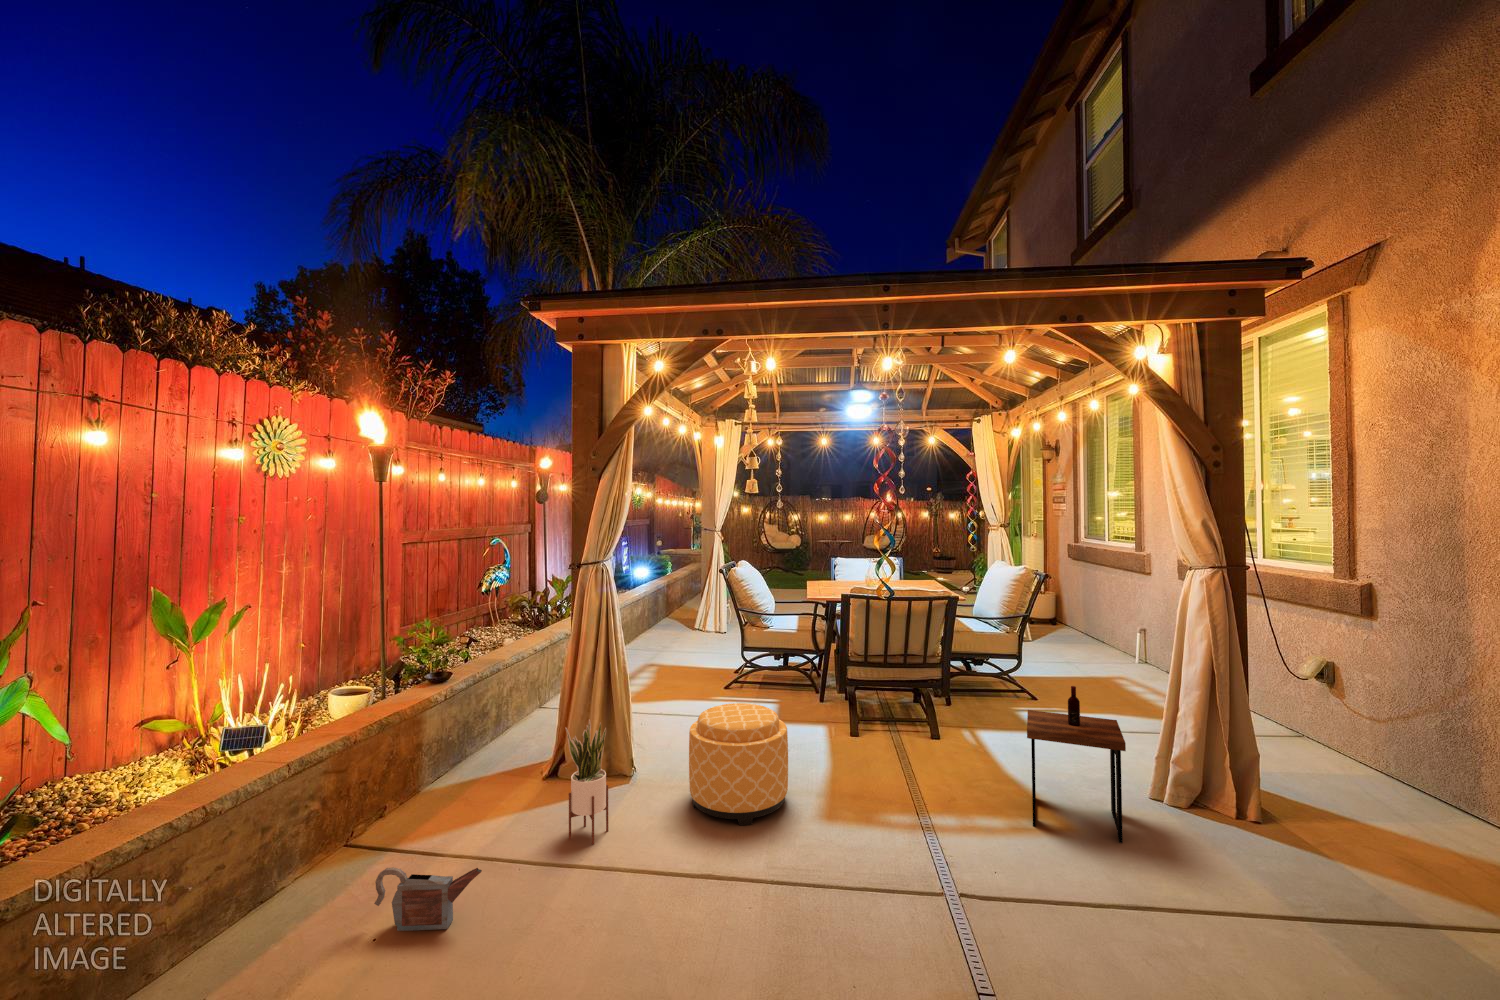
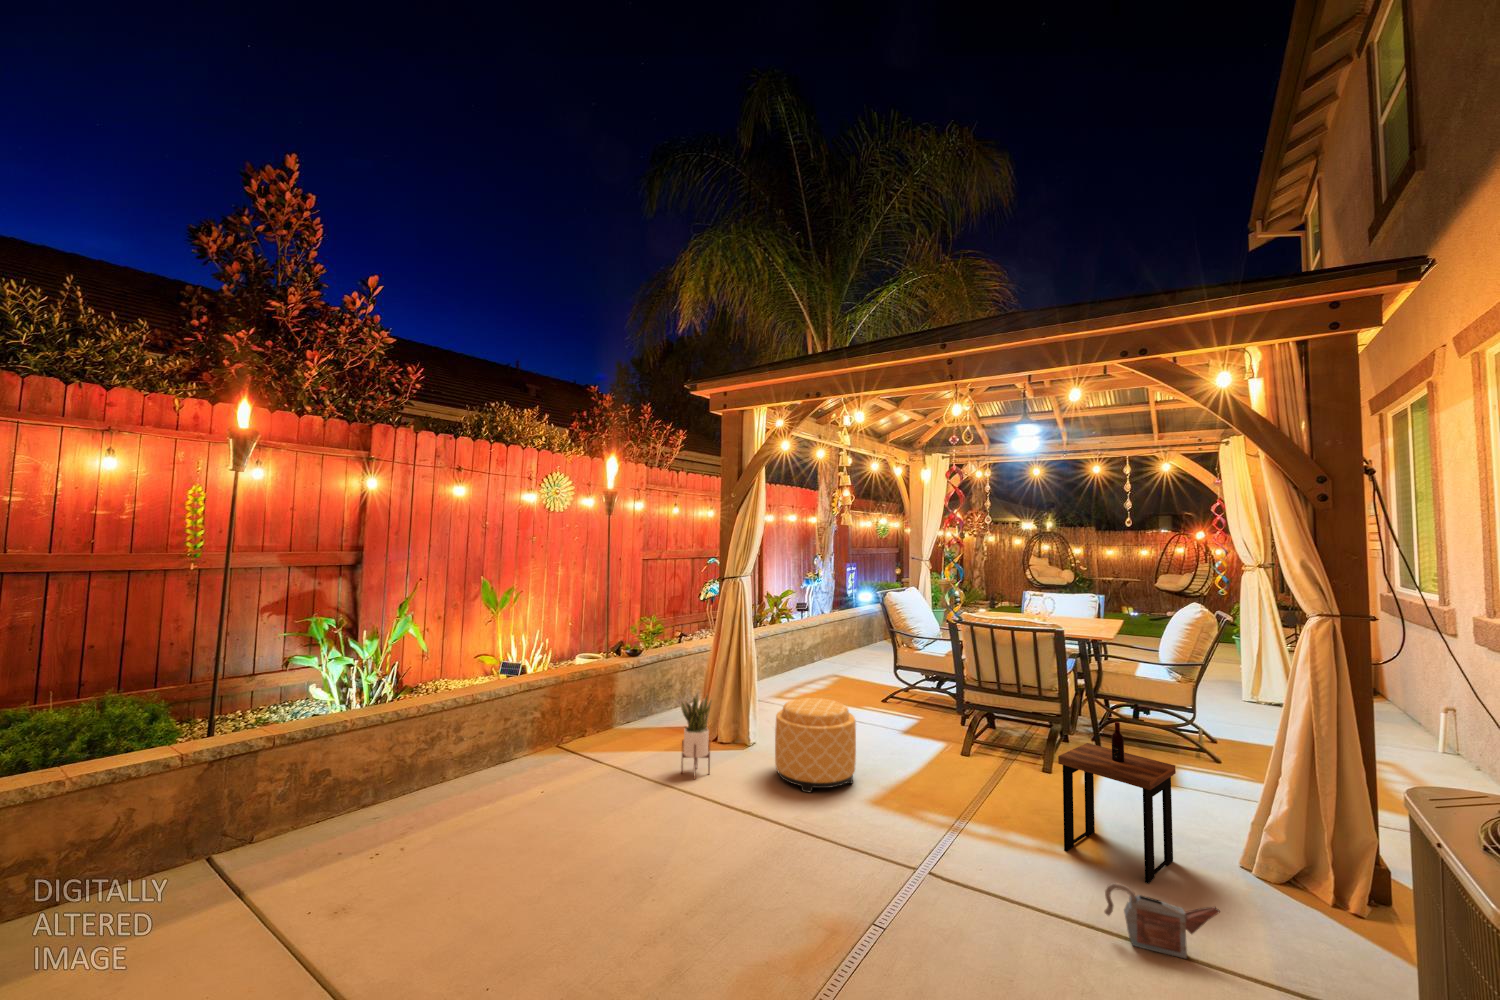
watering can: present [374,867,482,931] -> present [1104,883,1220,958]

